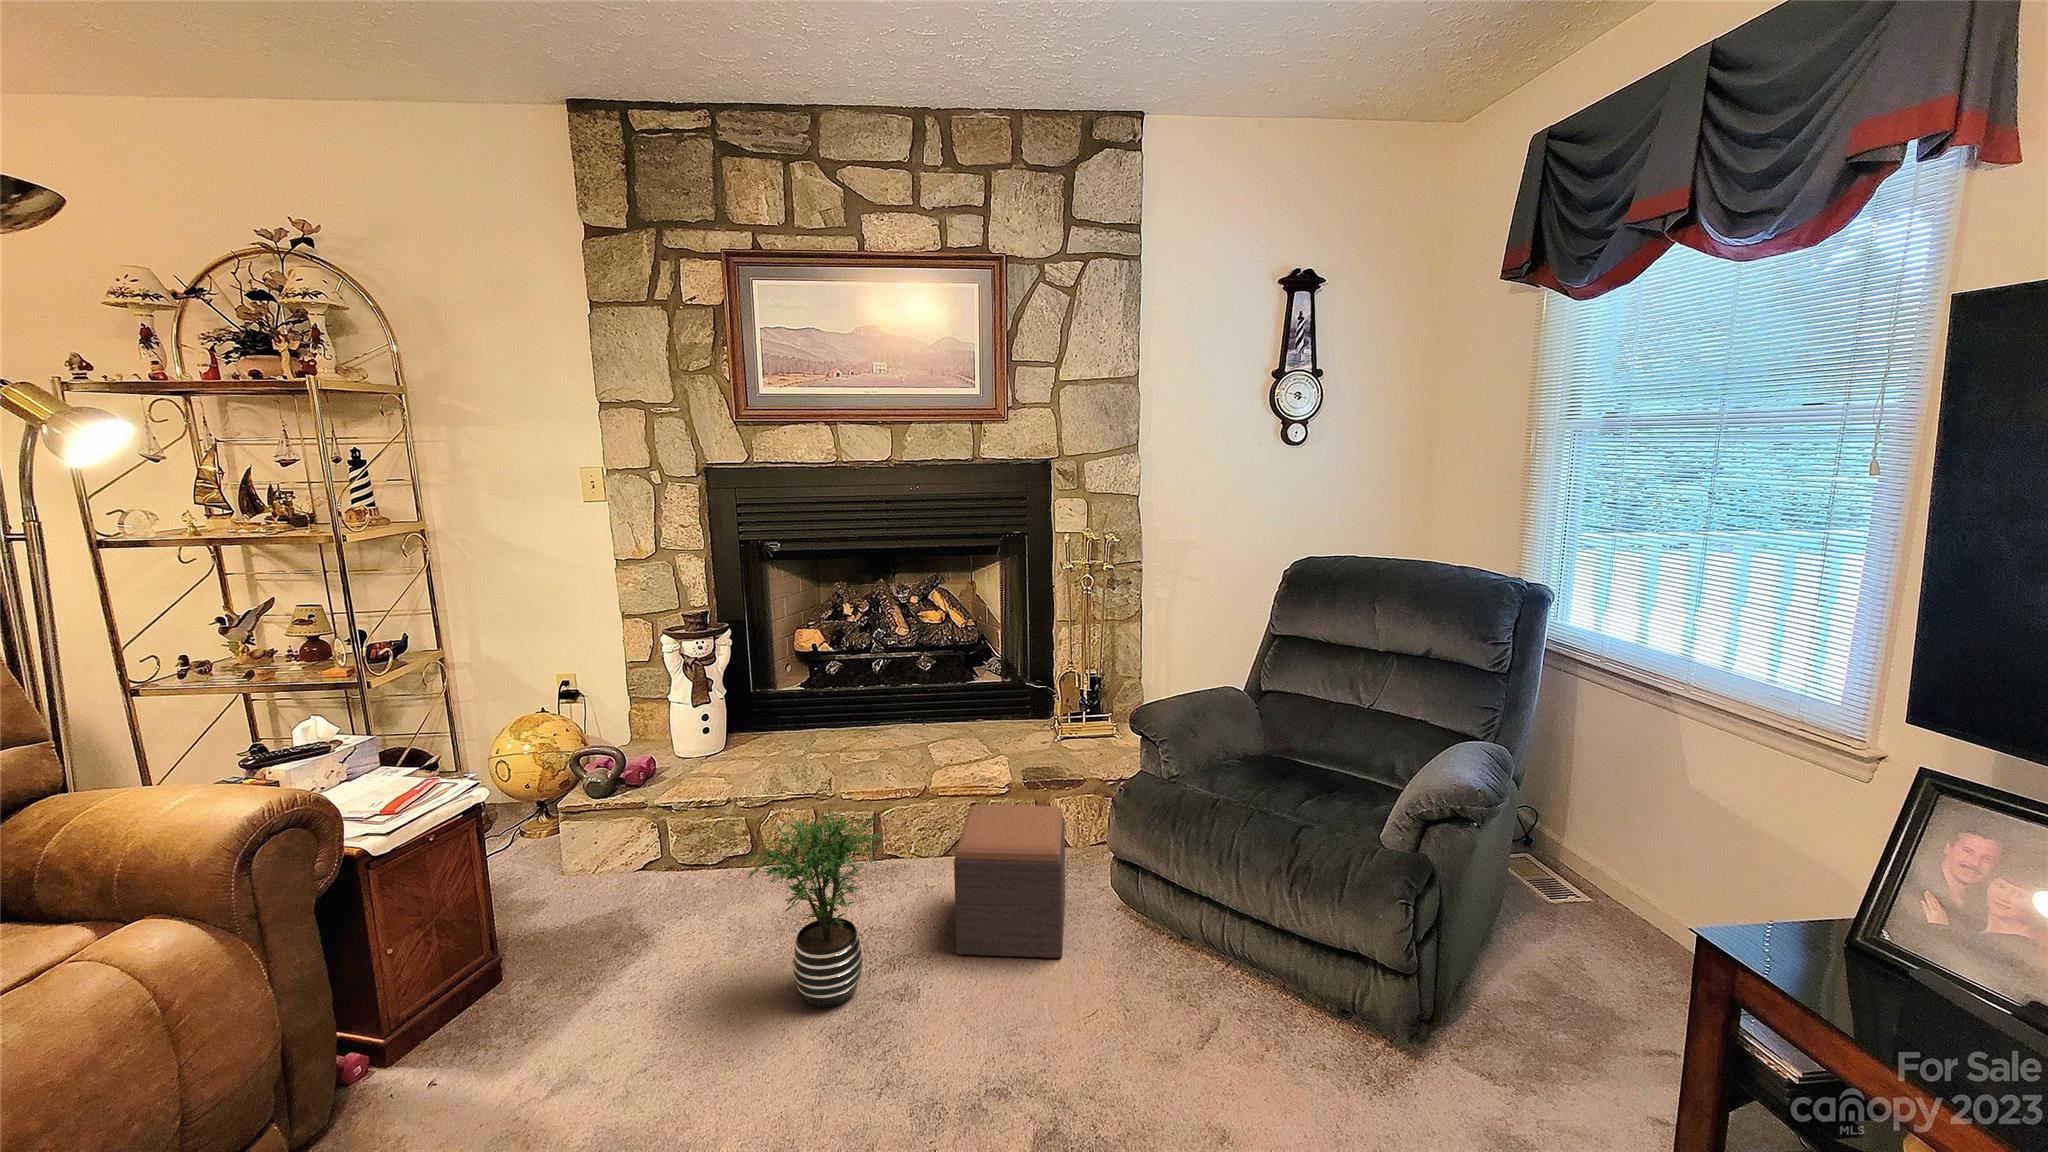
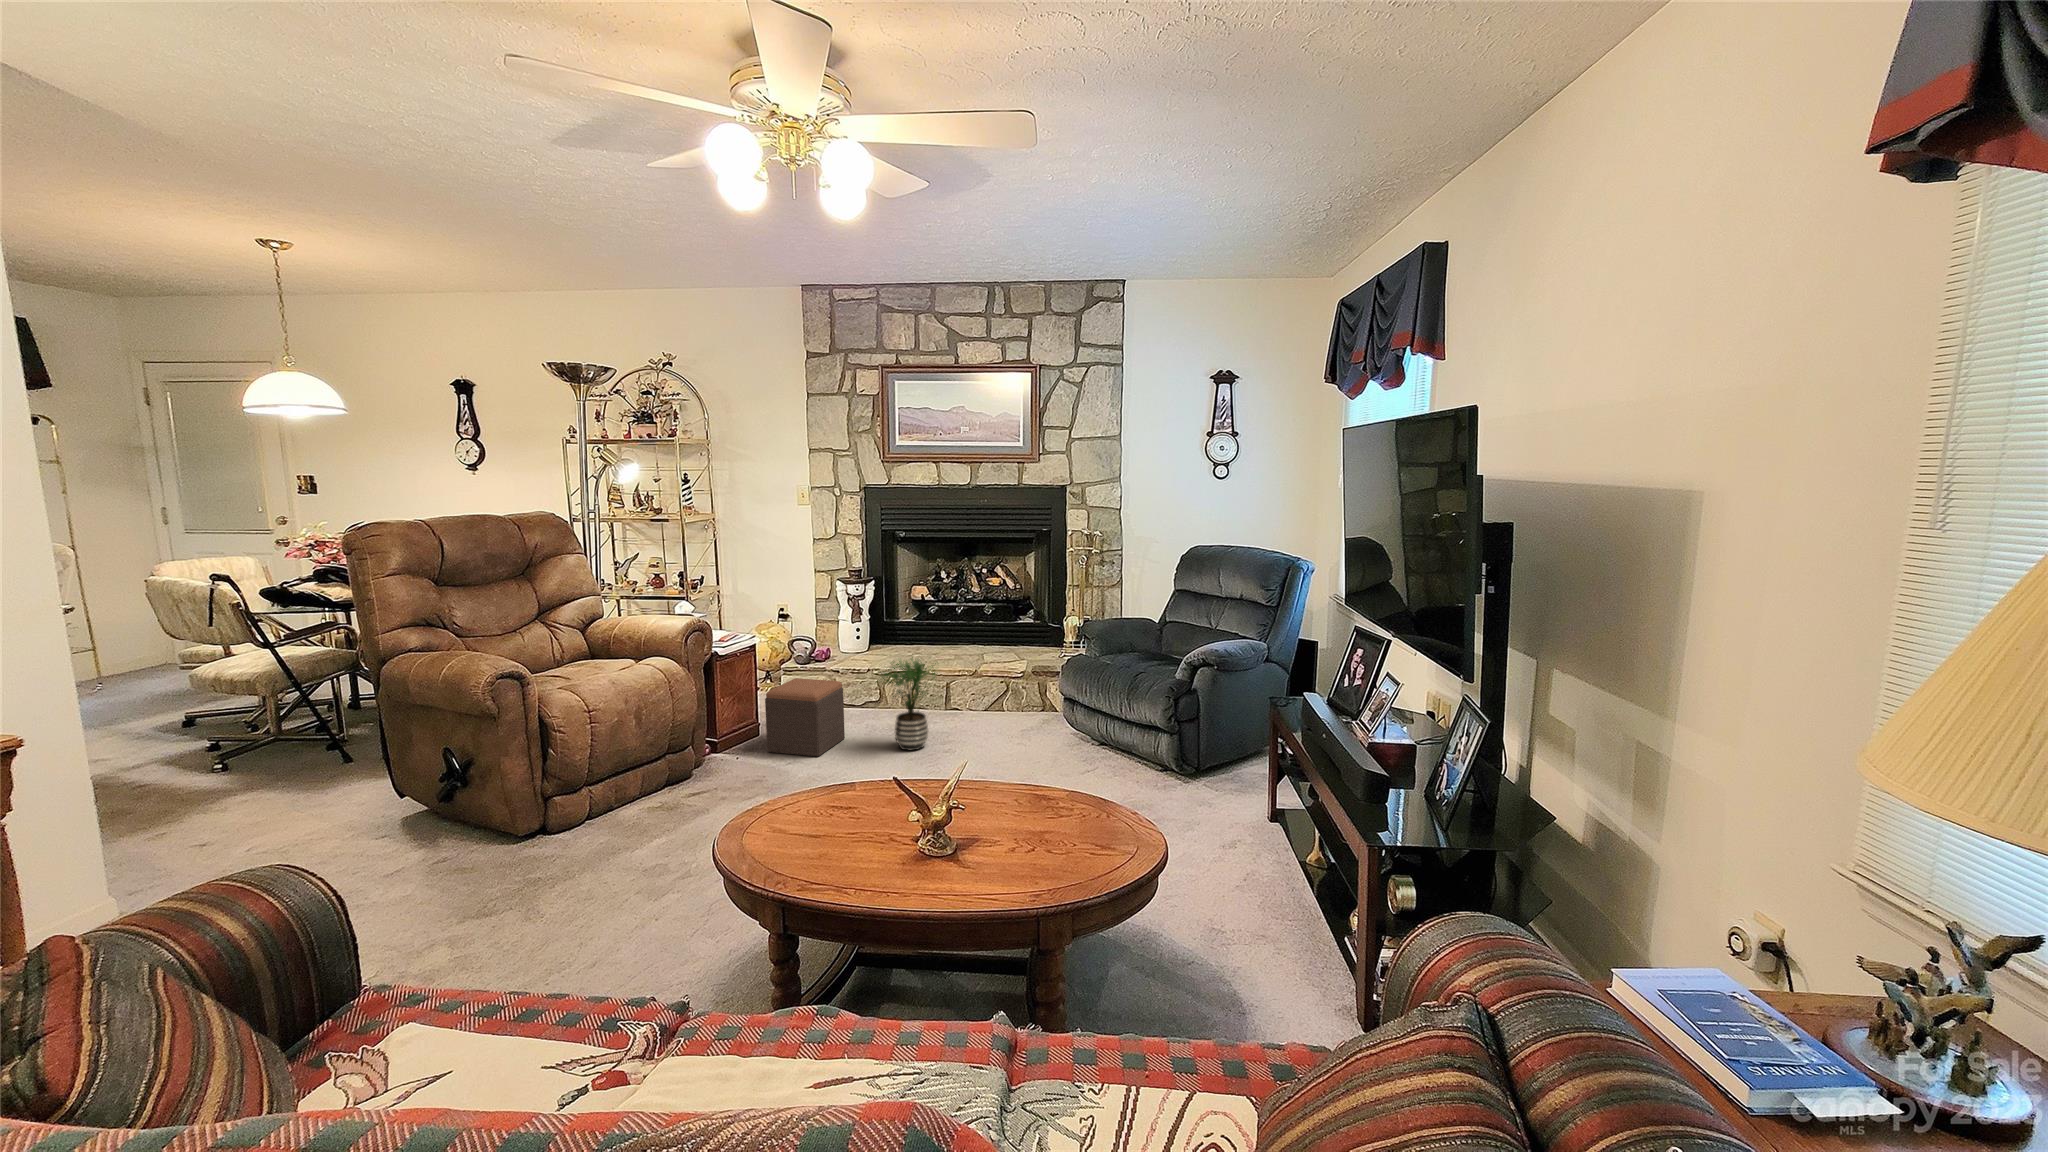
footstool: present [954,805,1065,958] -> present [765,678,845,757]

